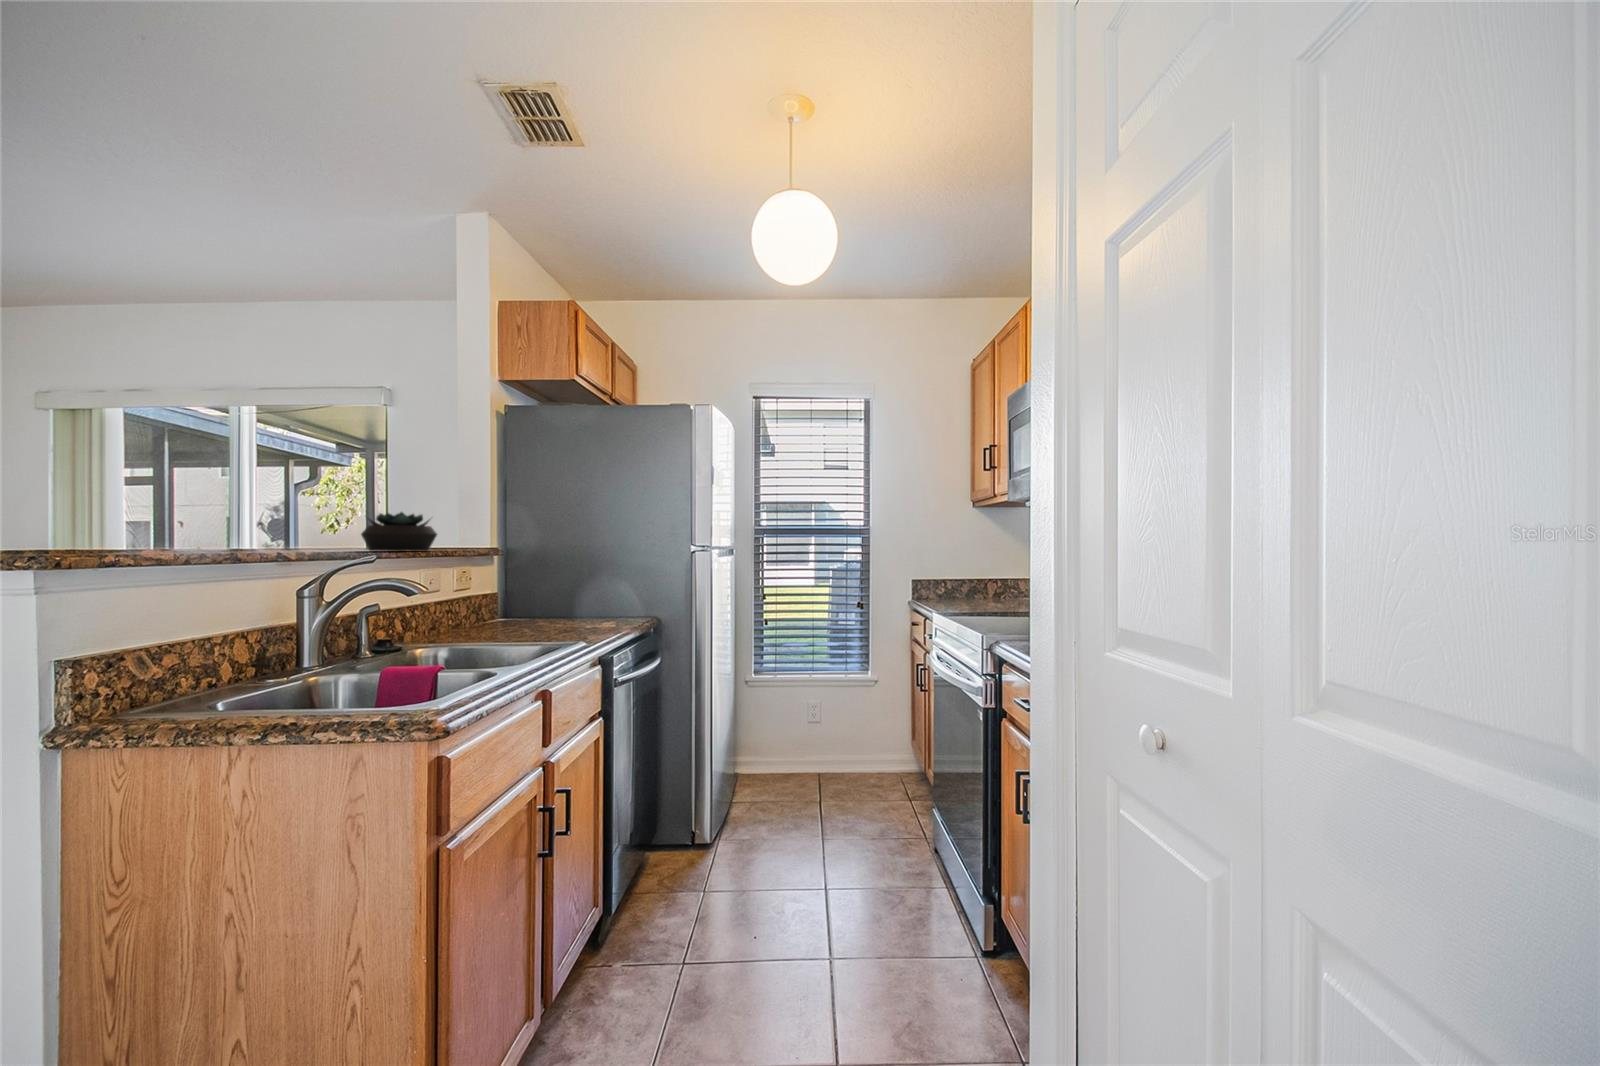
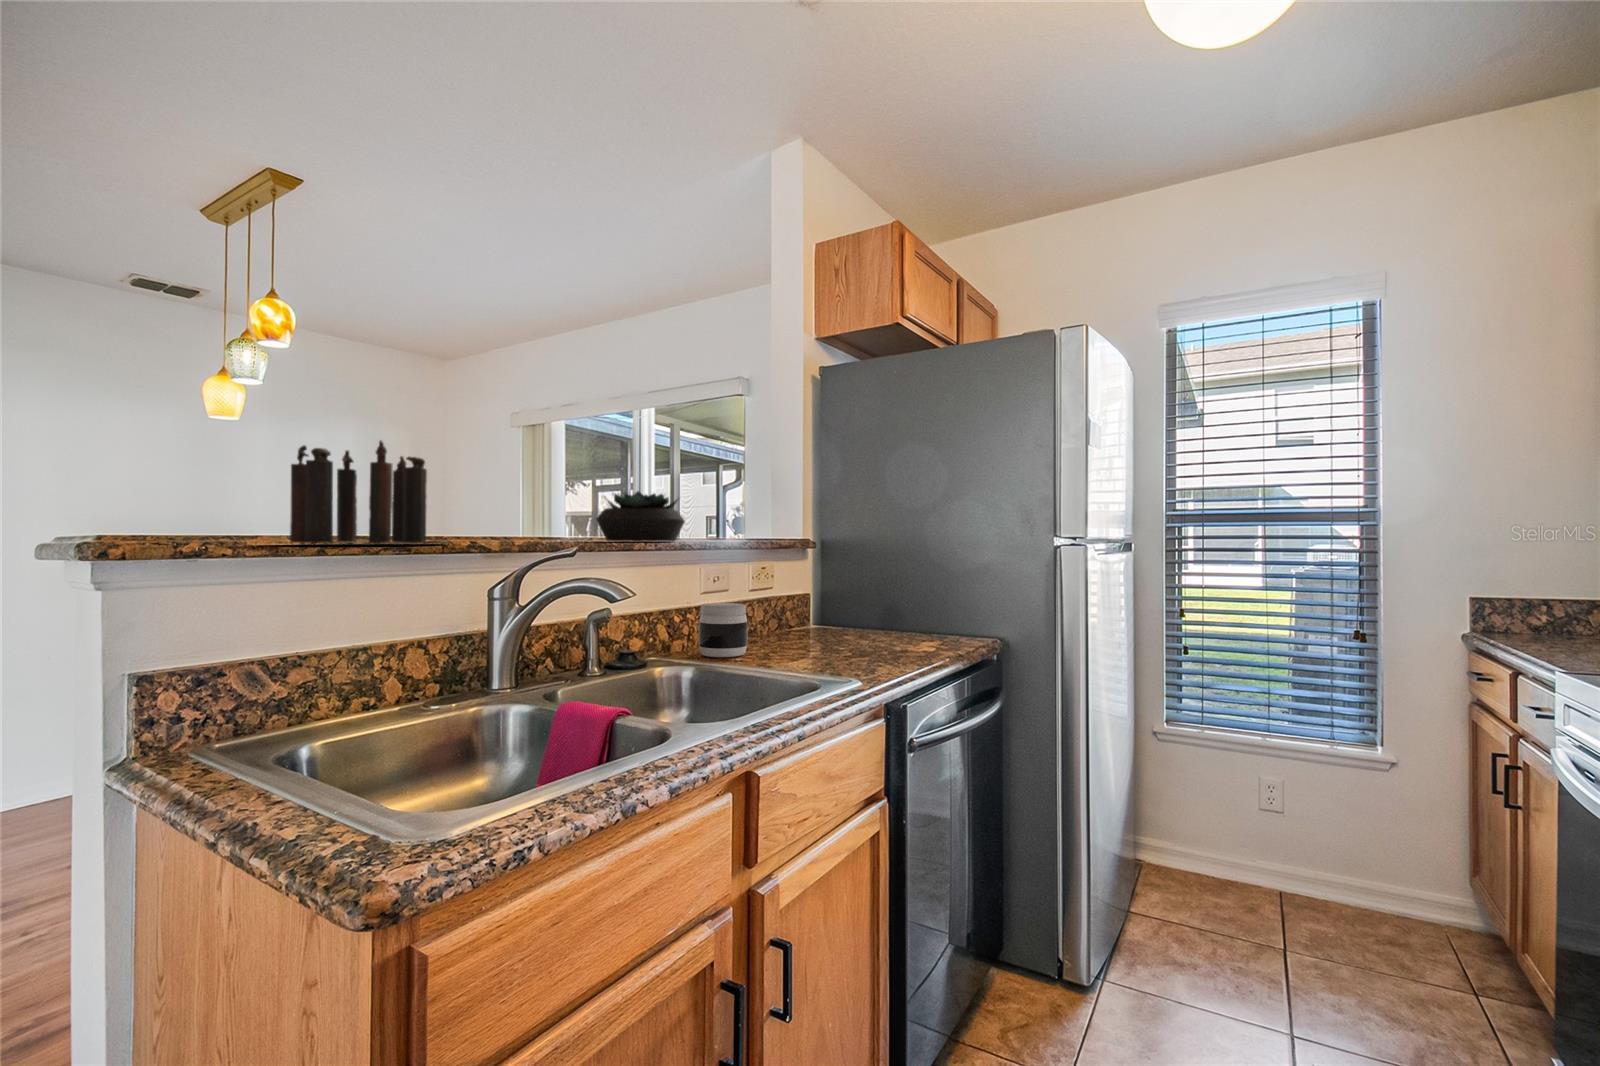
candle: none [110,477,341,555] -> present [290,440,444,544]
jar: none [434,599,476,641] -> present [699,603,748,657]

